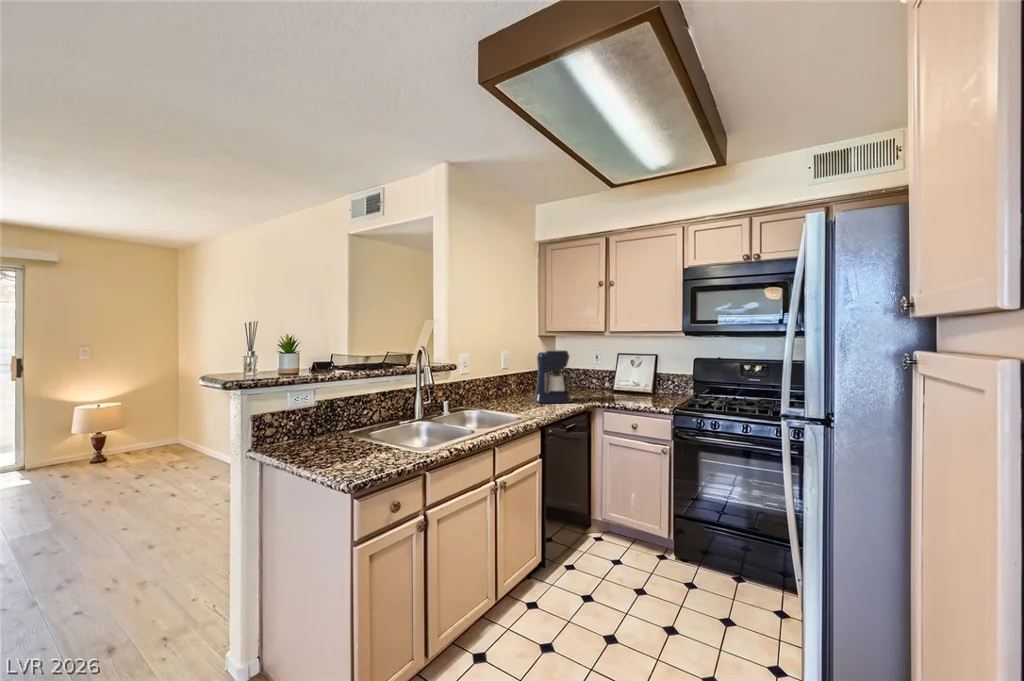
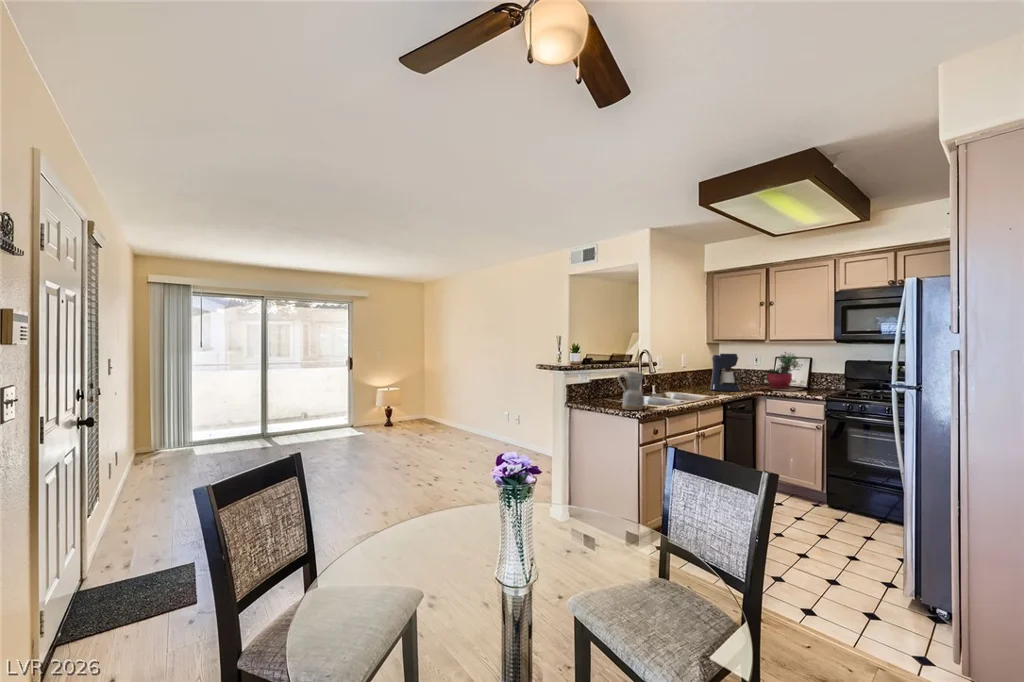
succulent plant: none [596,347,649,401] -> present [763,352,802,391]
ceramic pitcher: none [332,391,383,465] -> present [618,372,644,410]

